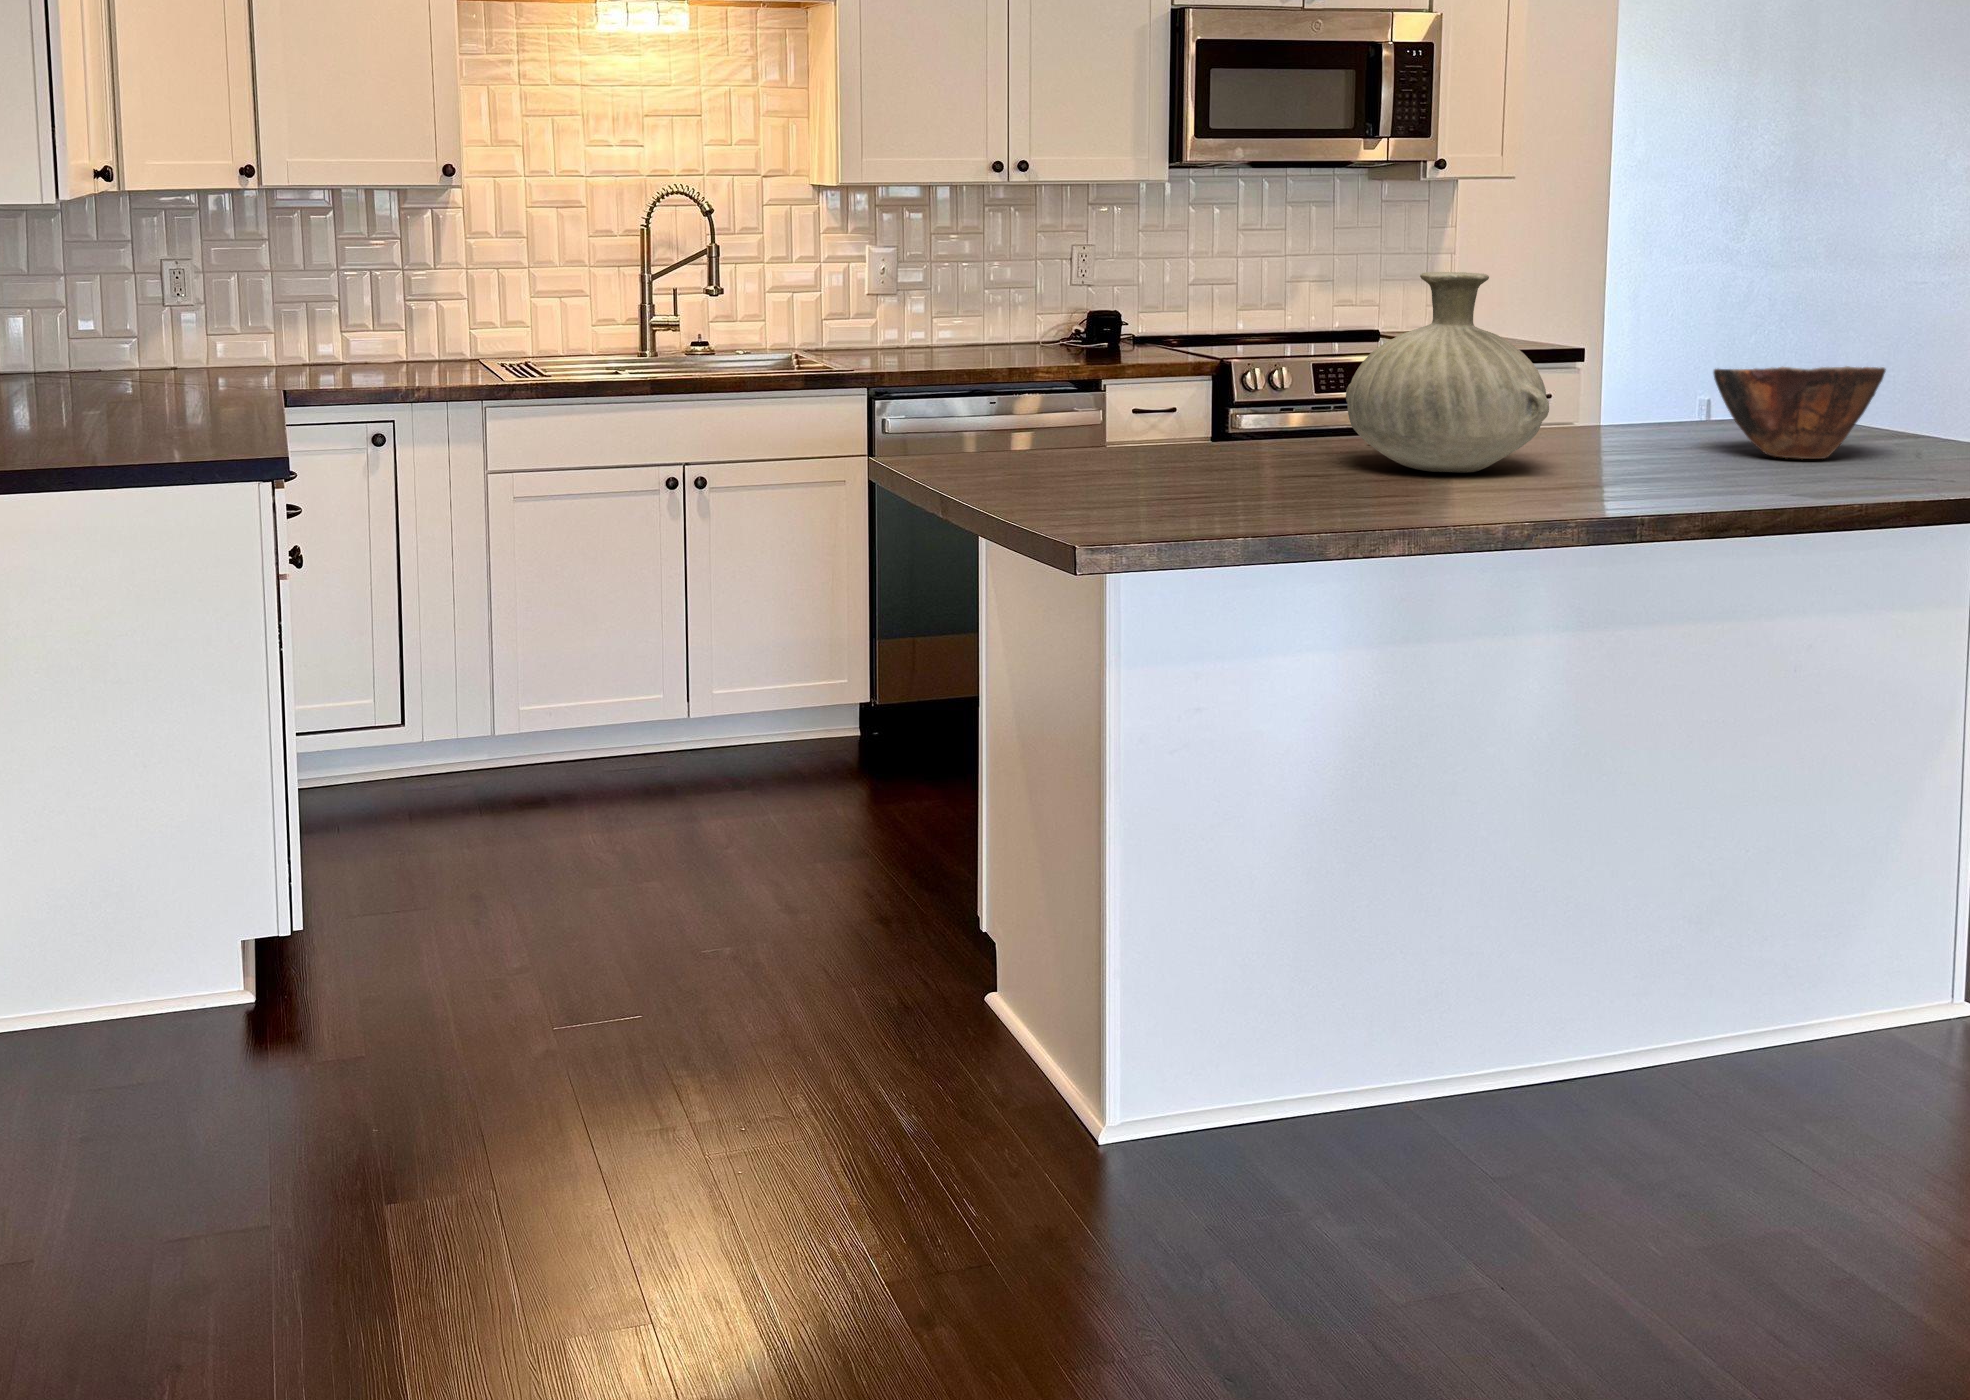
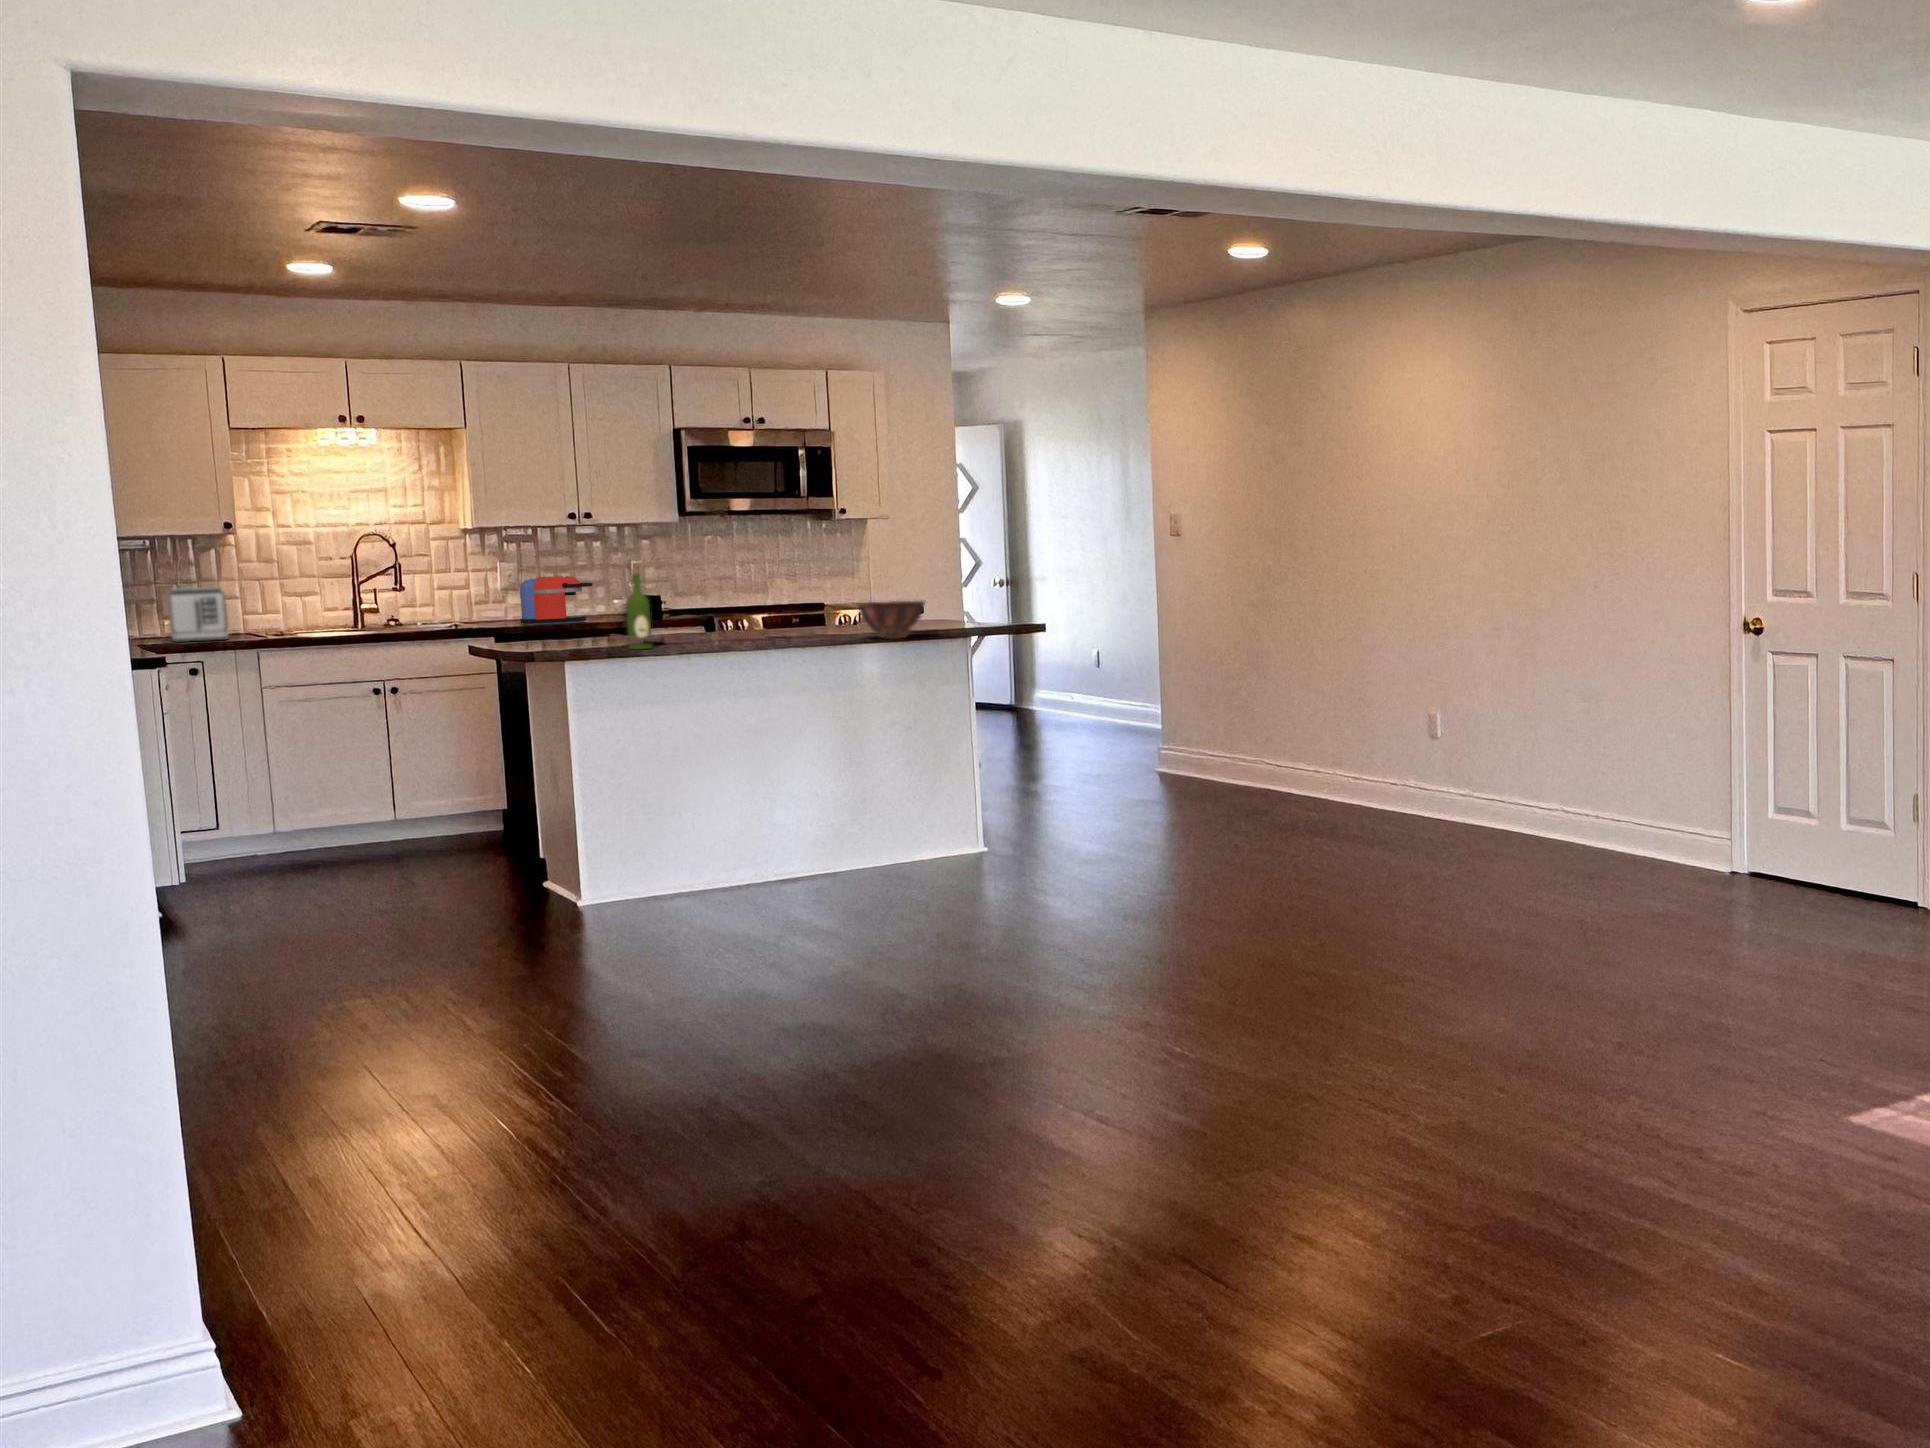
wine bottle: none [1206,271,1257,463] -> present [626,569,652,650]
vase: present [1346,272,1549,472] -> none [686,567,771,648]
coffee maker: none [913,277,1037,368] -> present [520,576,593,625]
toaster: none [343,281,442,383] -> present [167,587,228,642]

